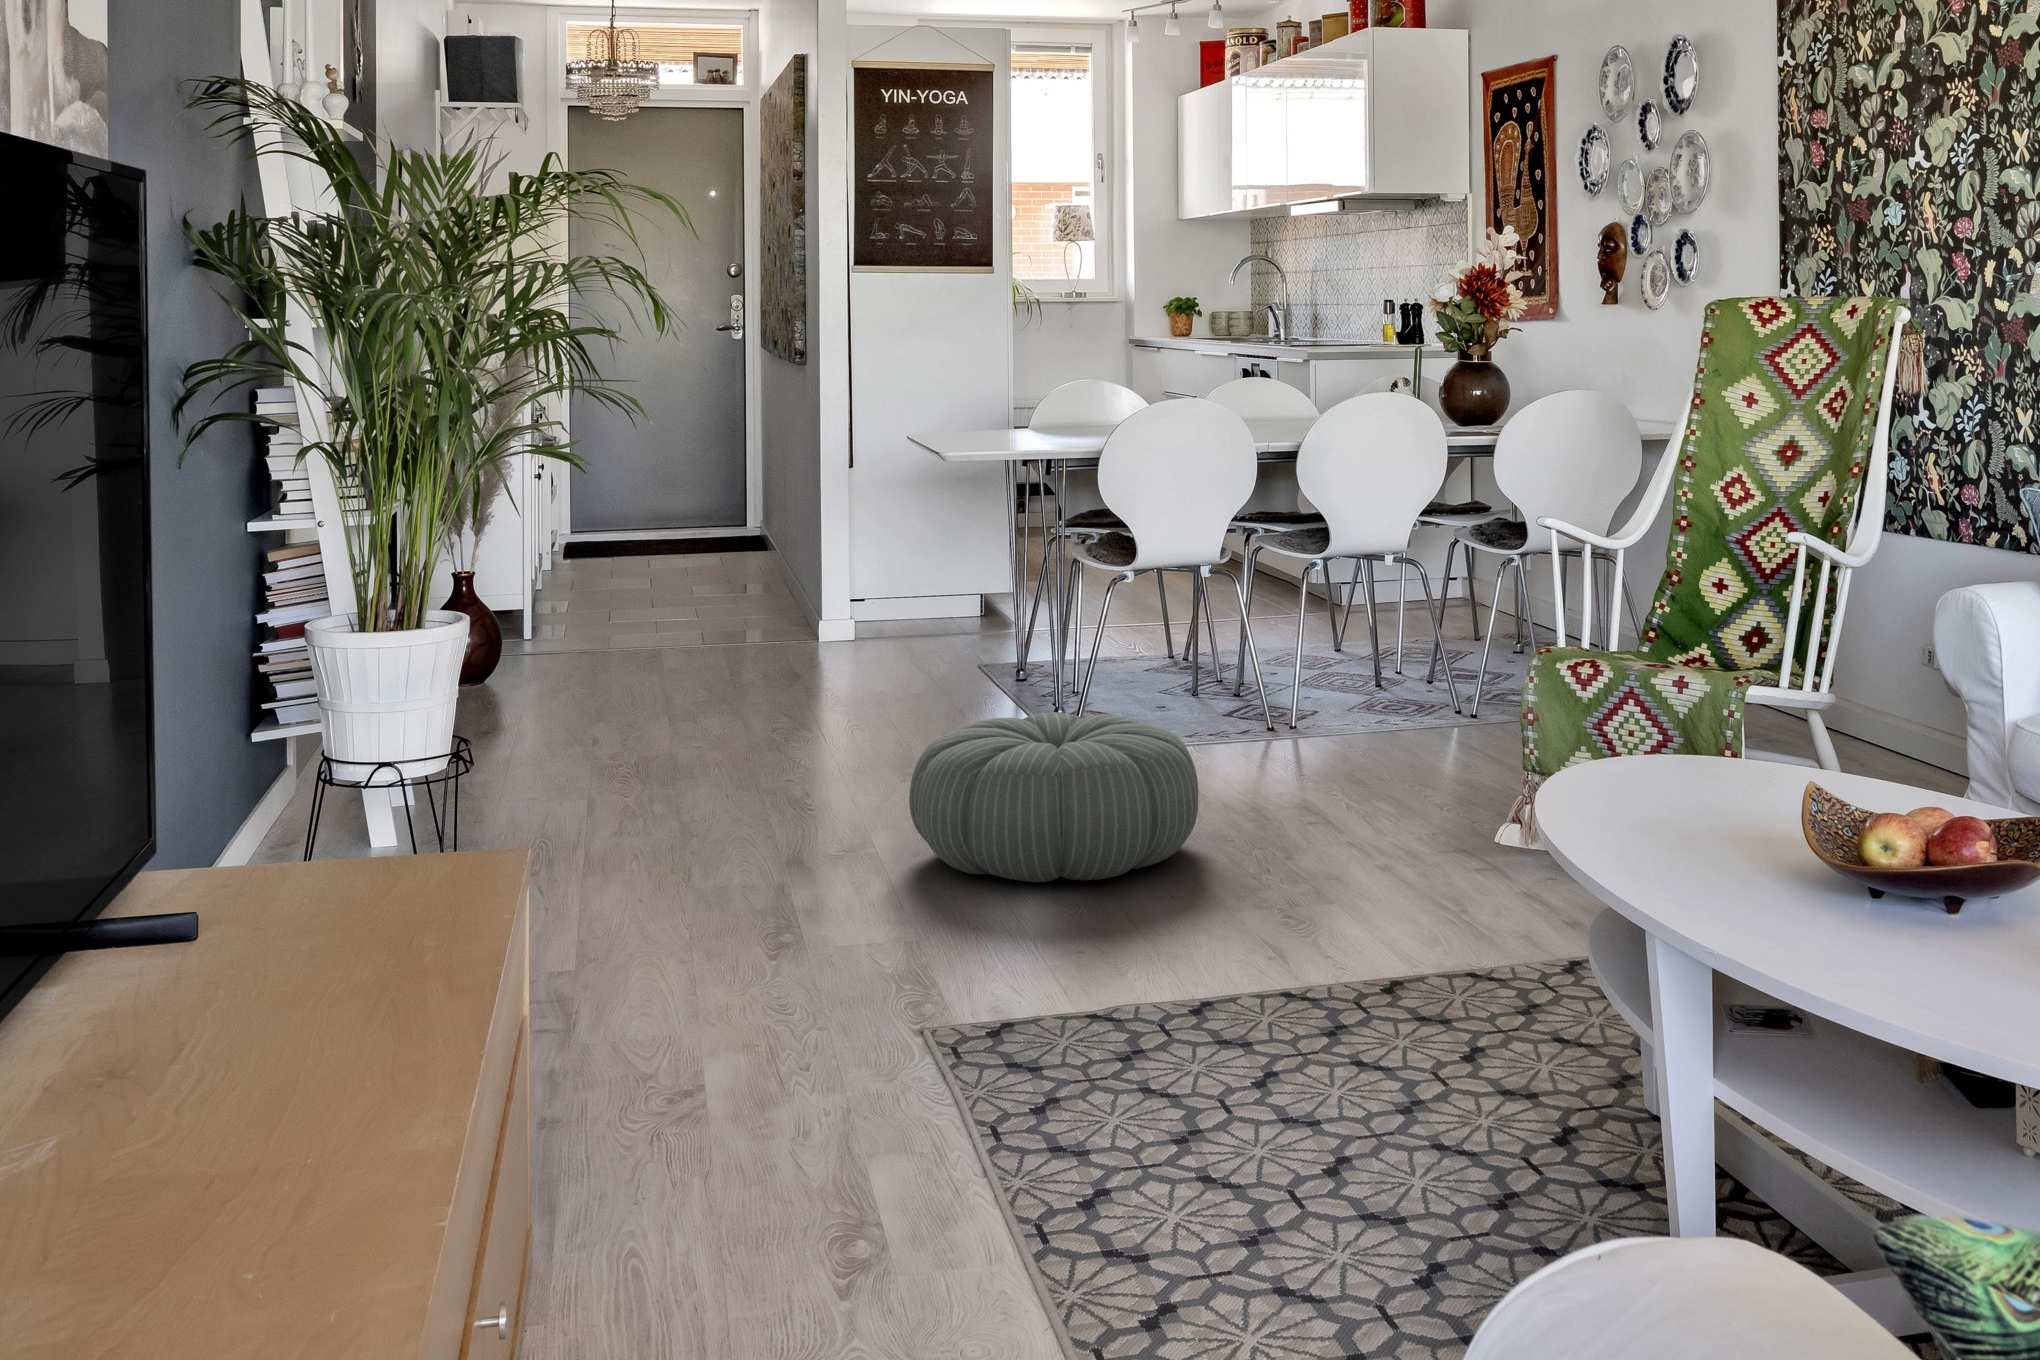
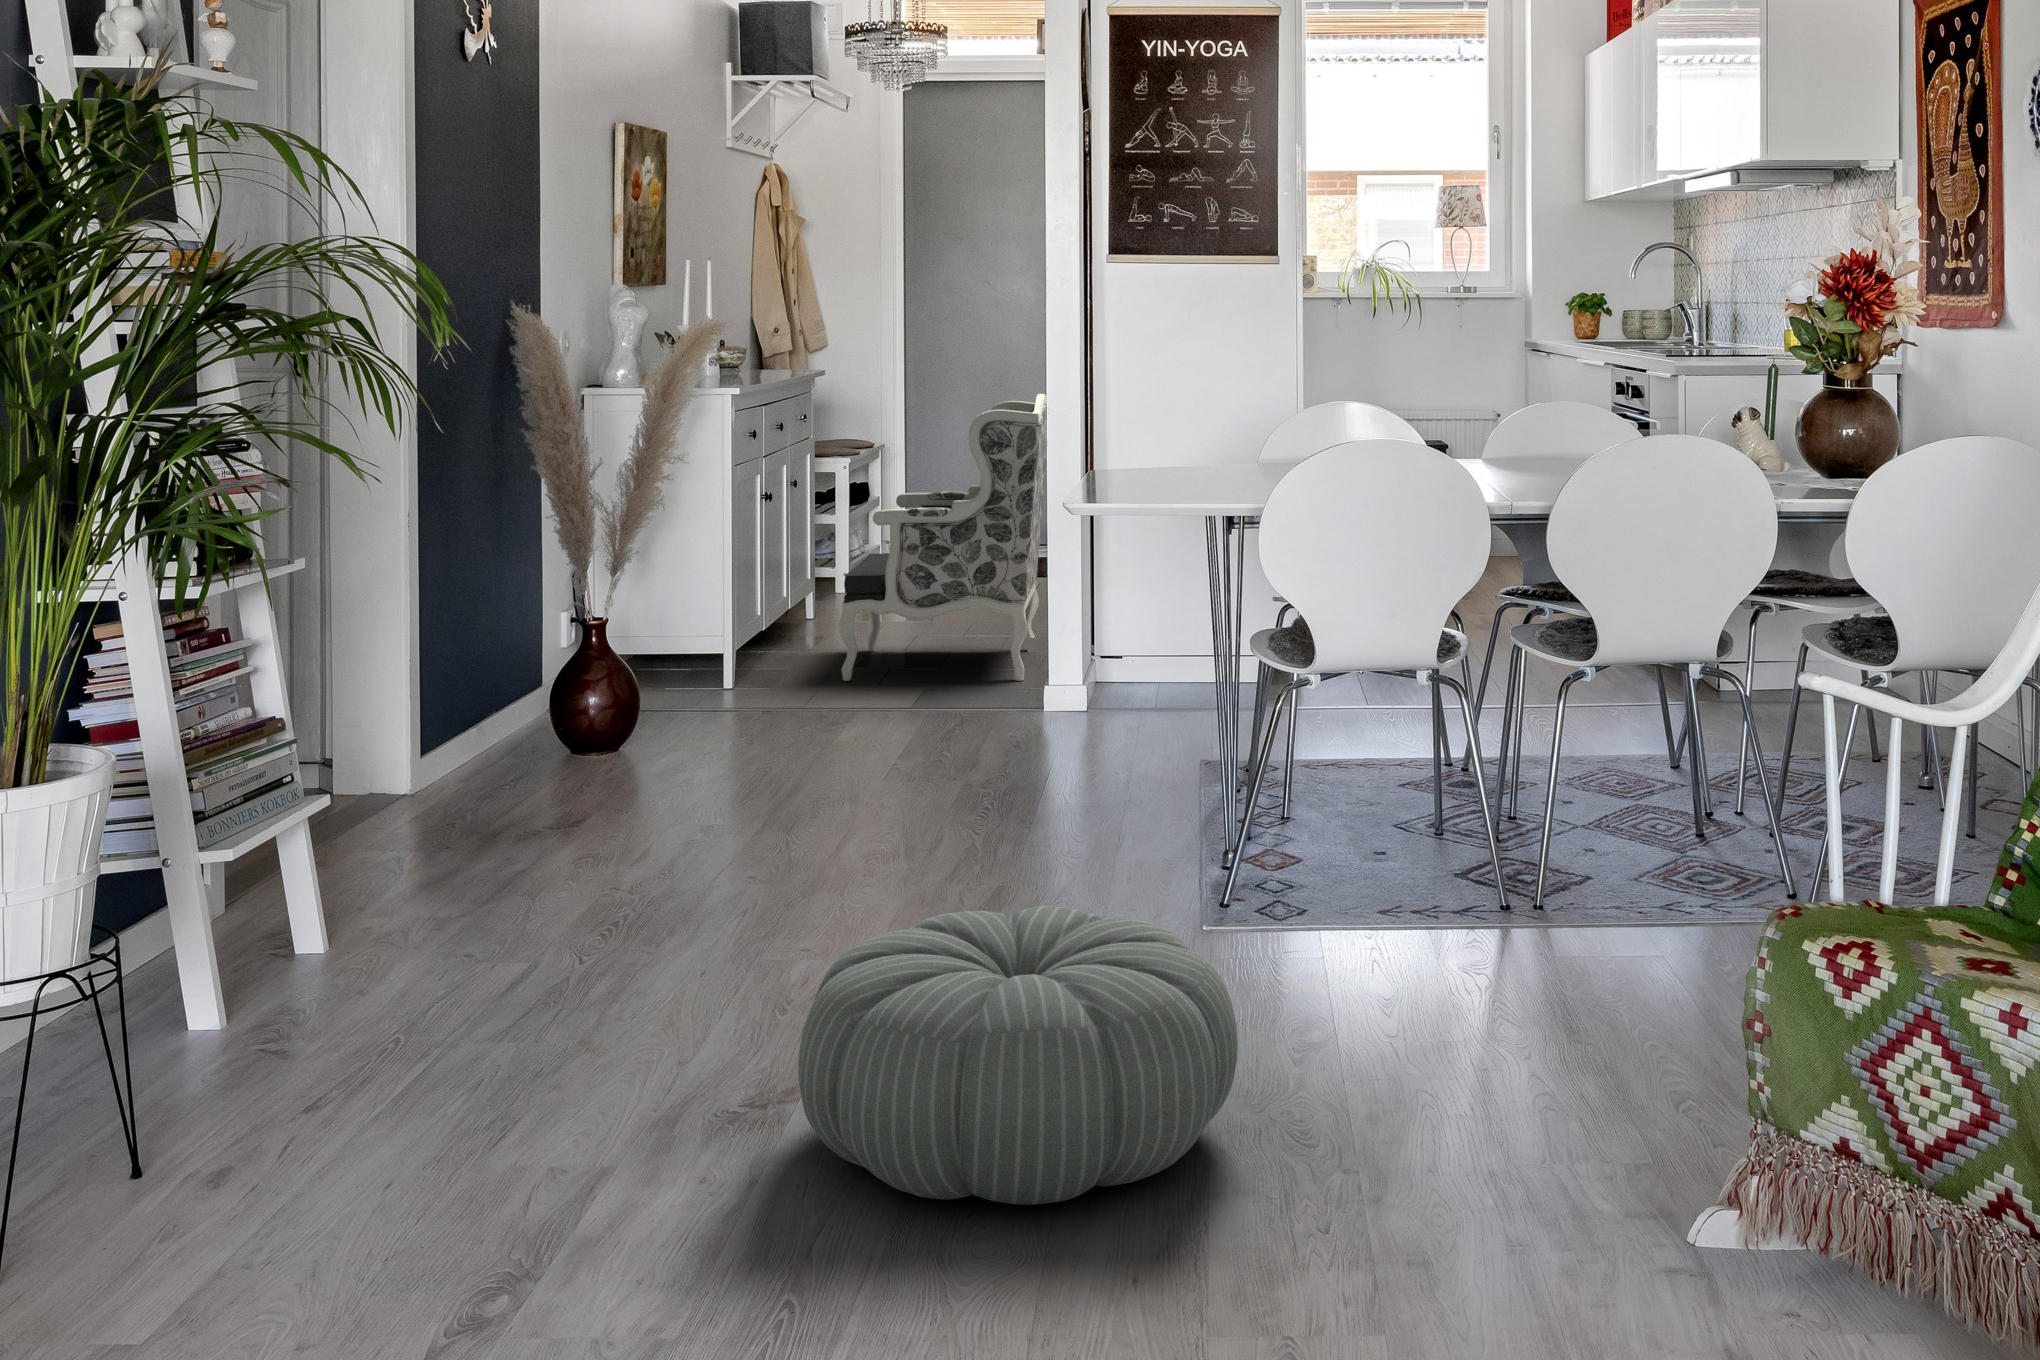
armchair: none [622,383,797,630] -> present [839,394,1049,681]

